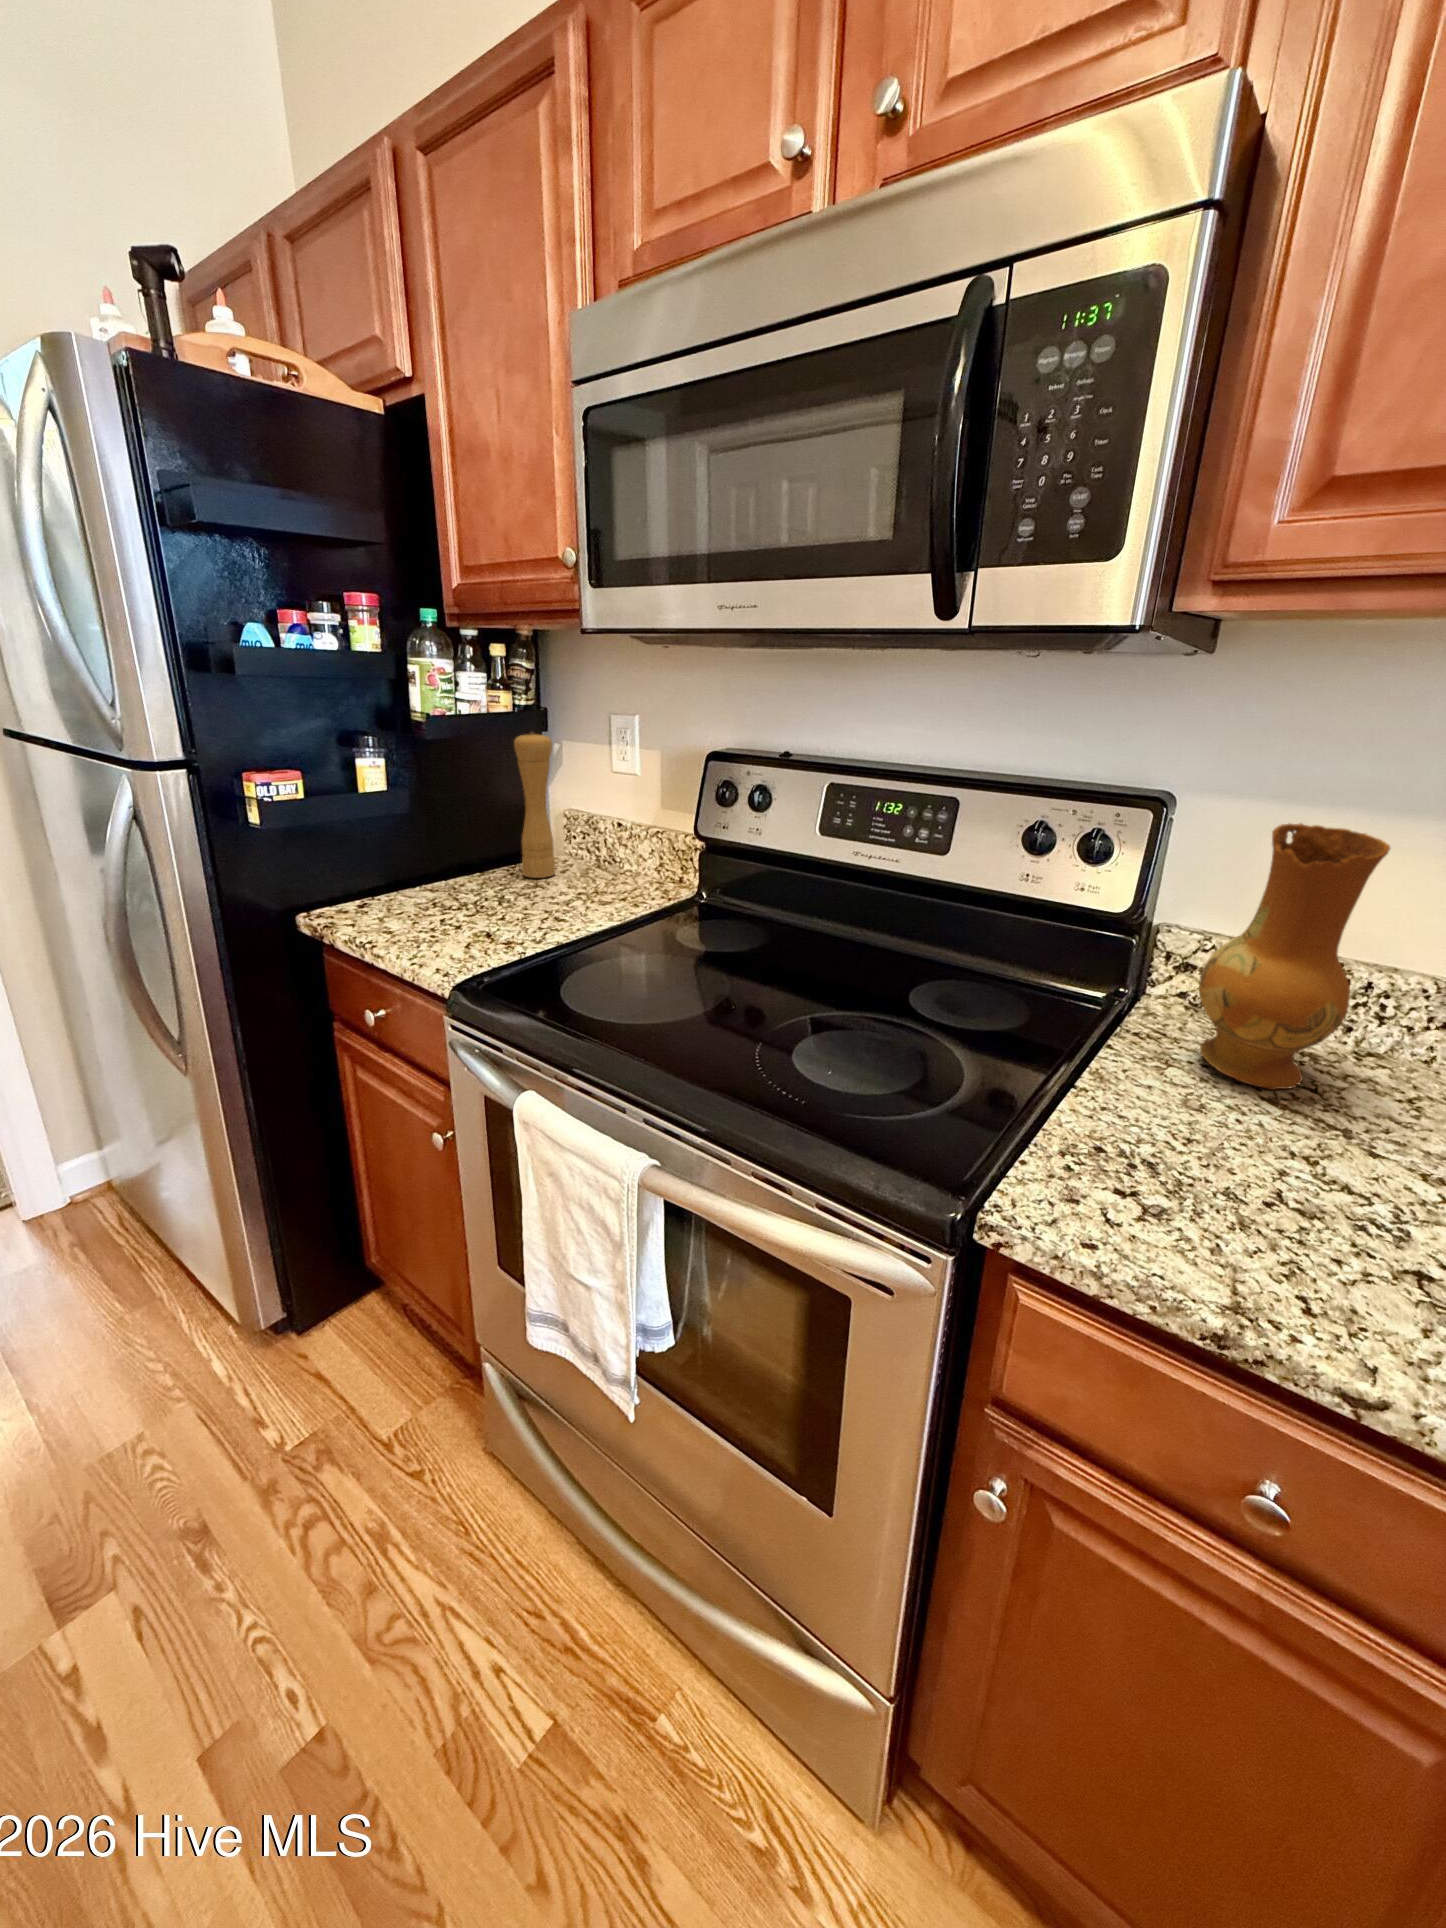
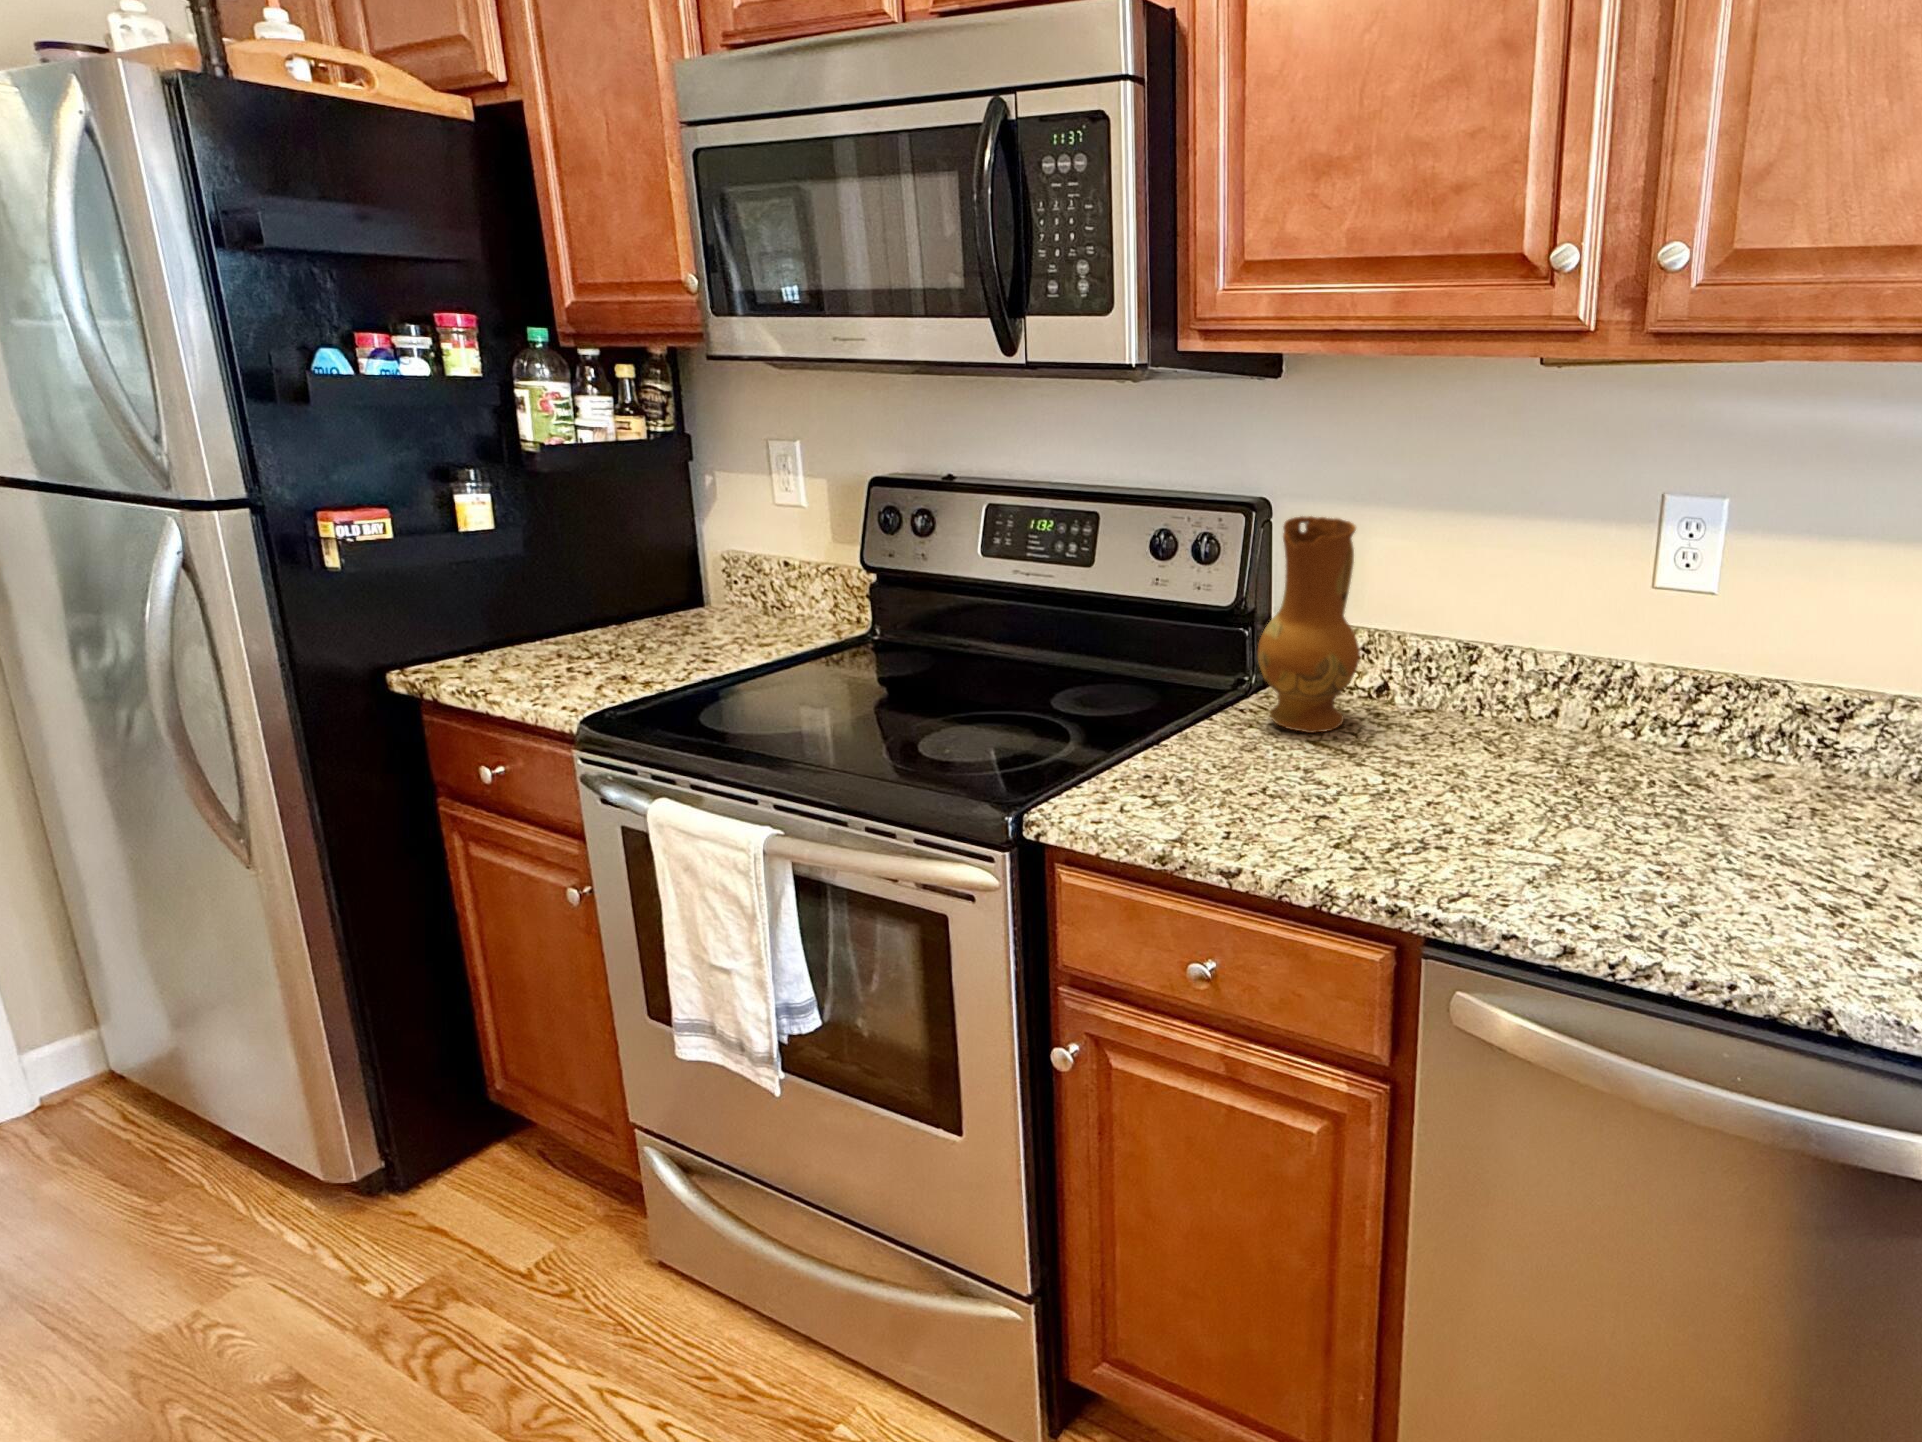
pepper mill: present [514,732,556,878] -> none [651,461,711,626]

